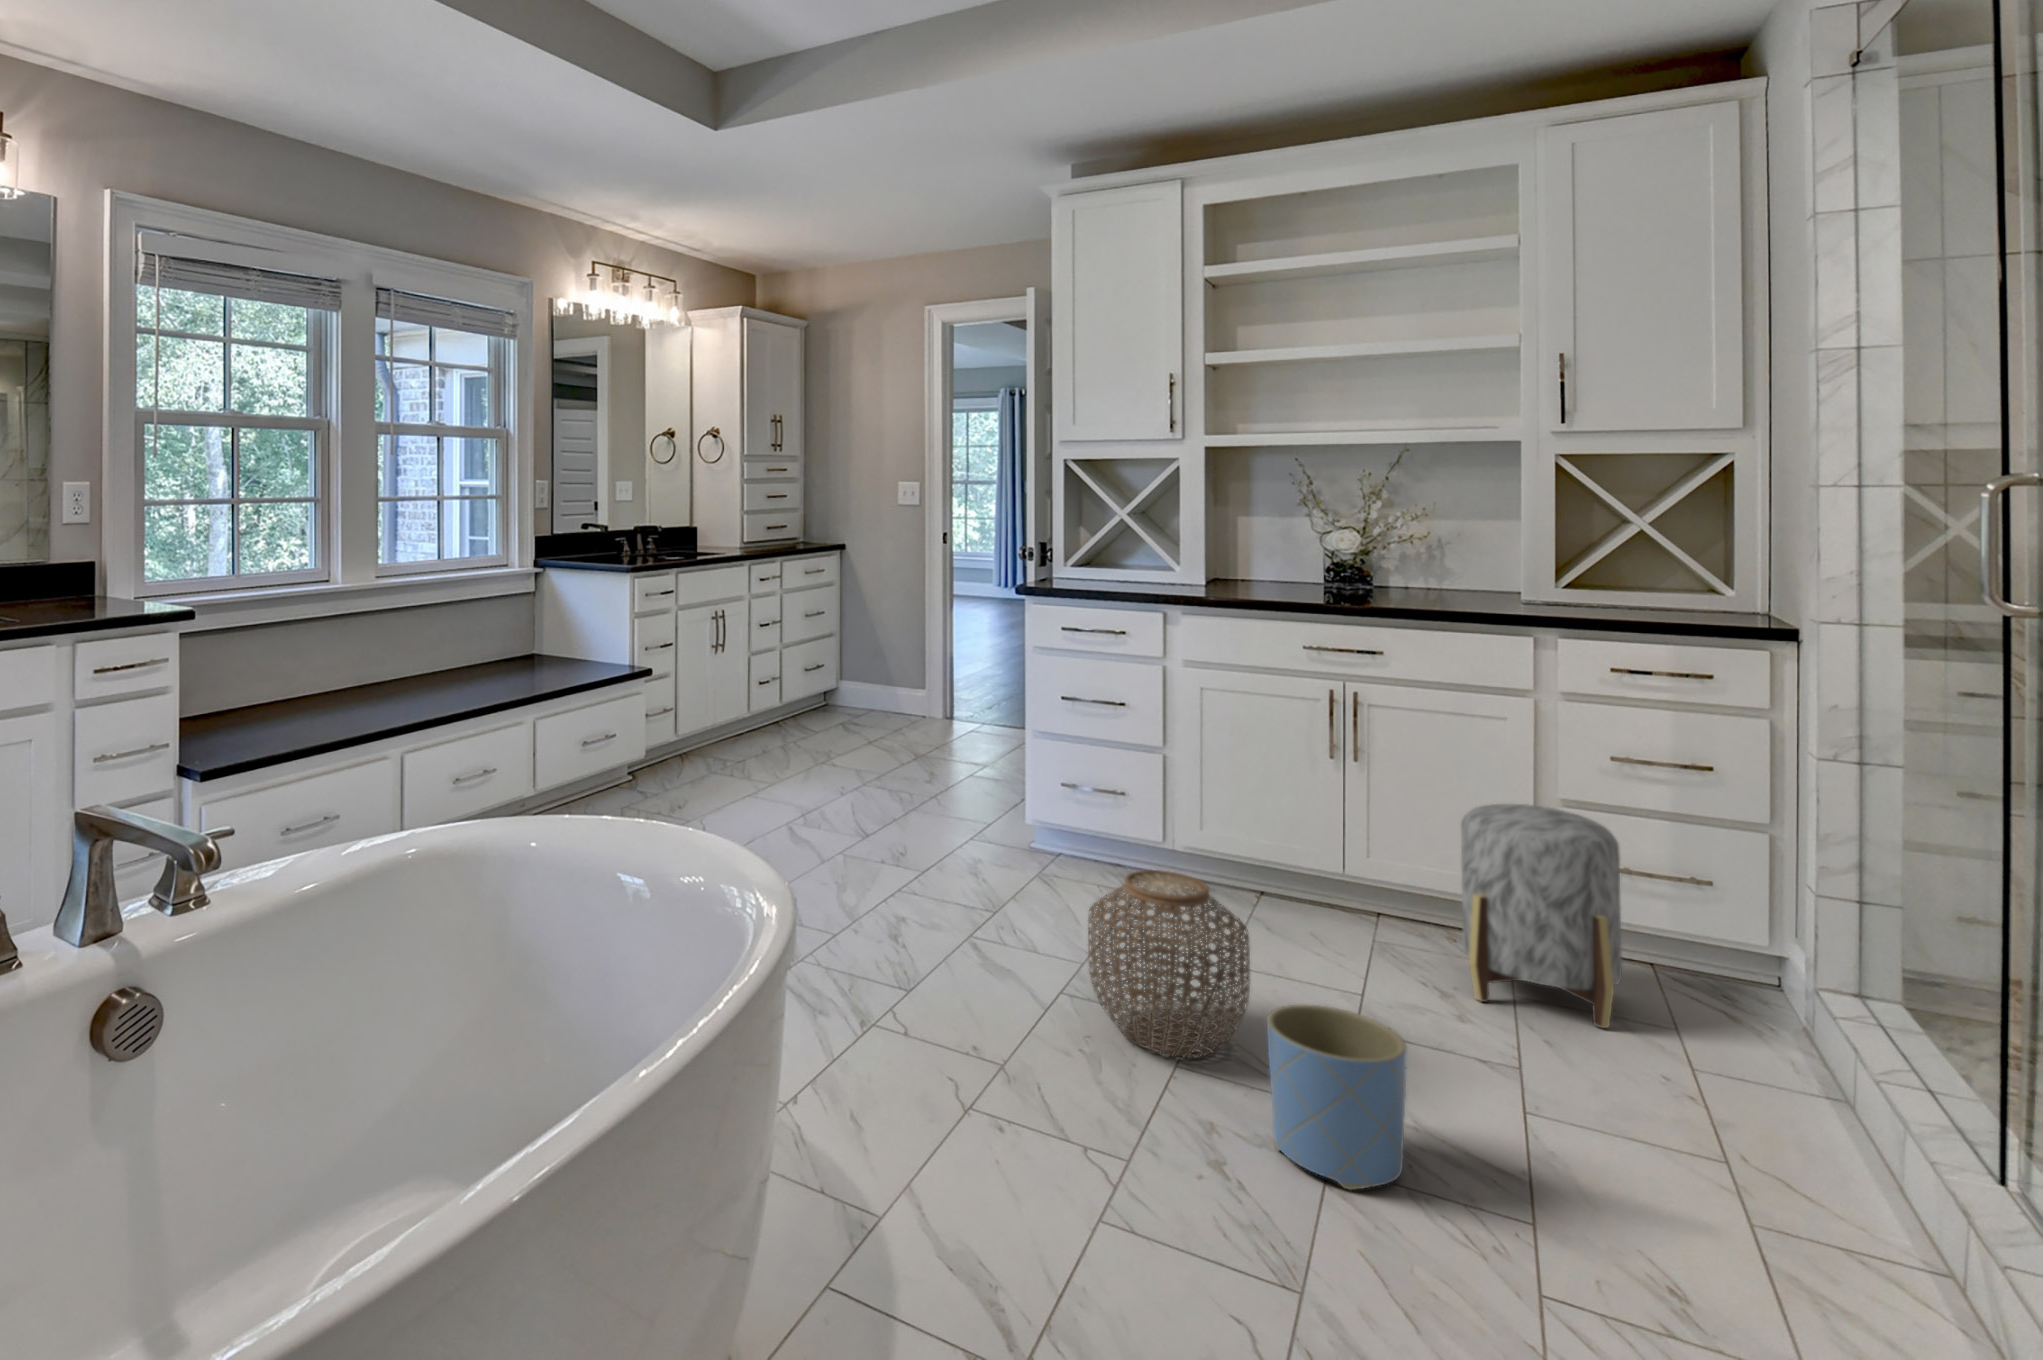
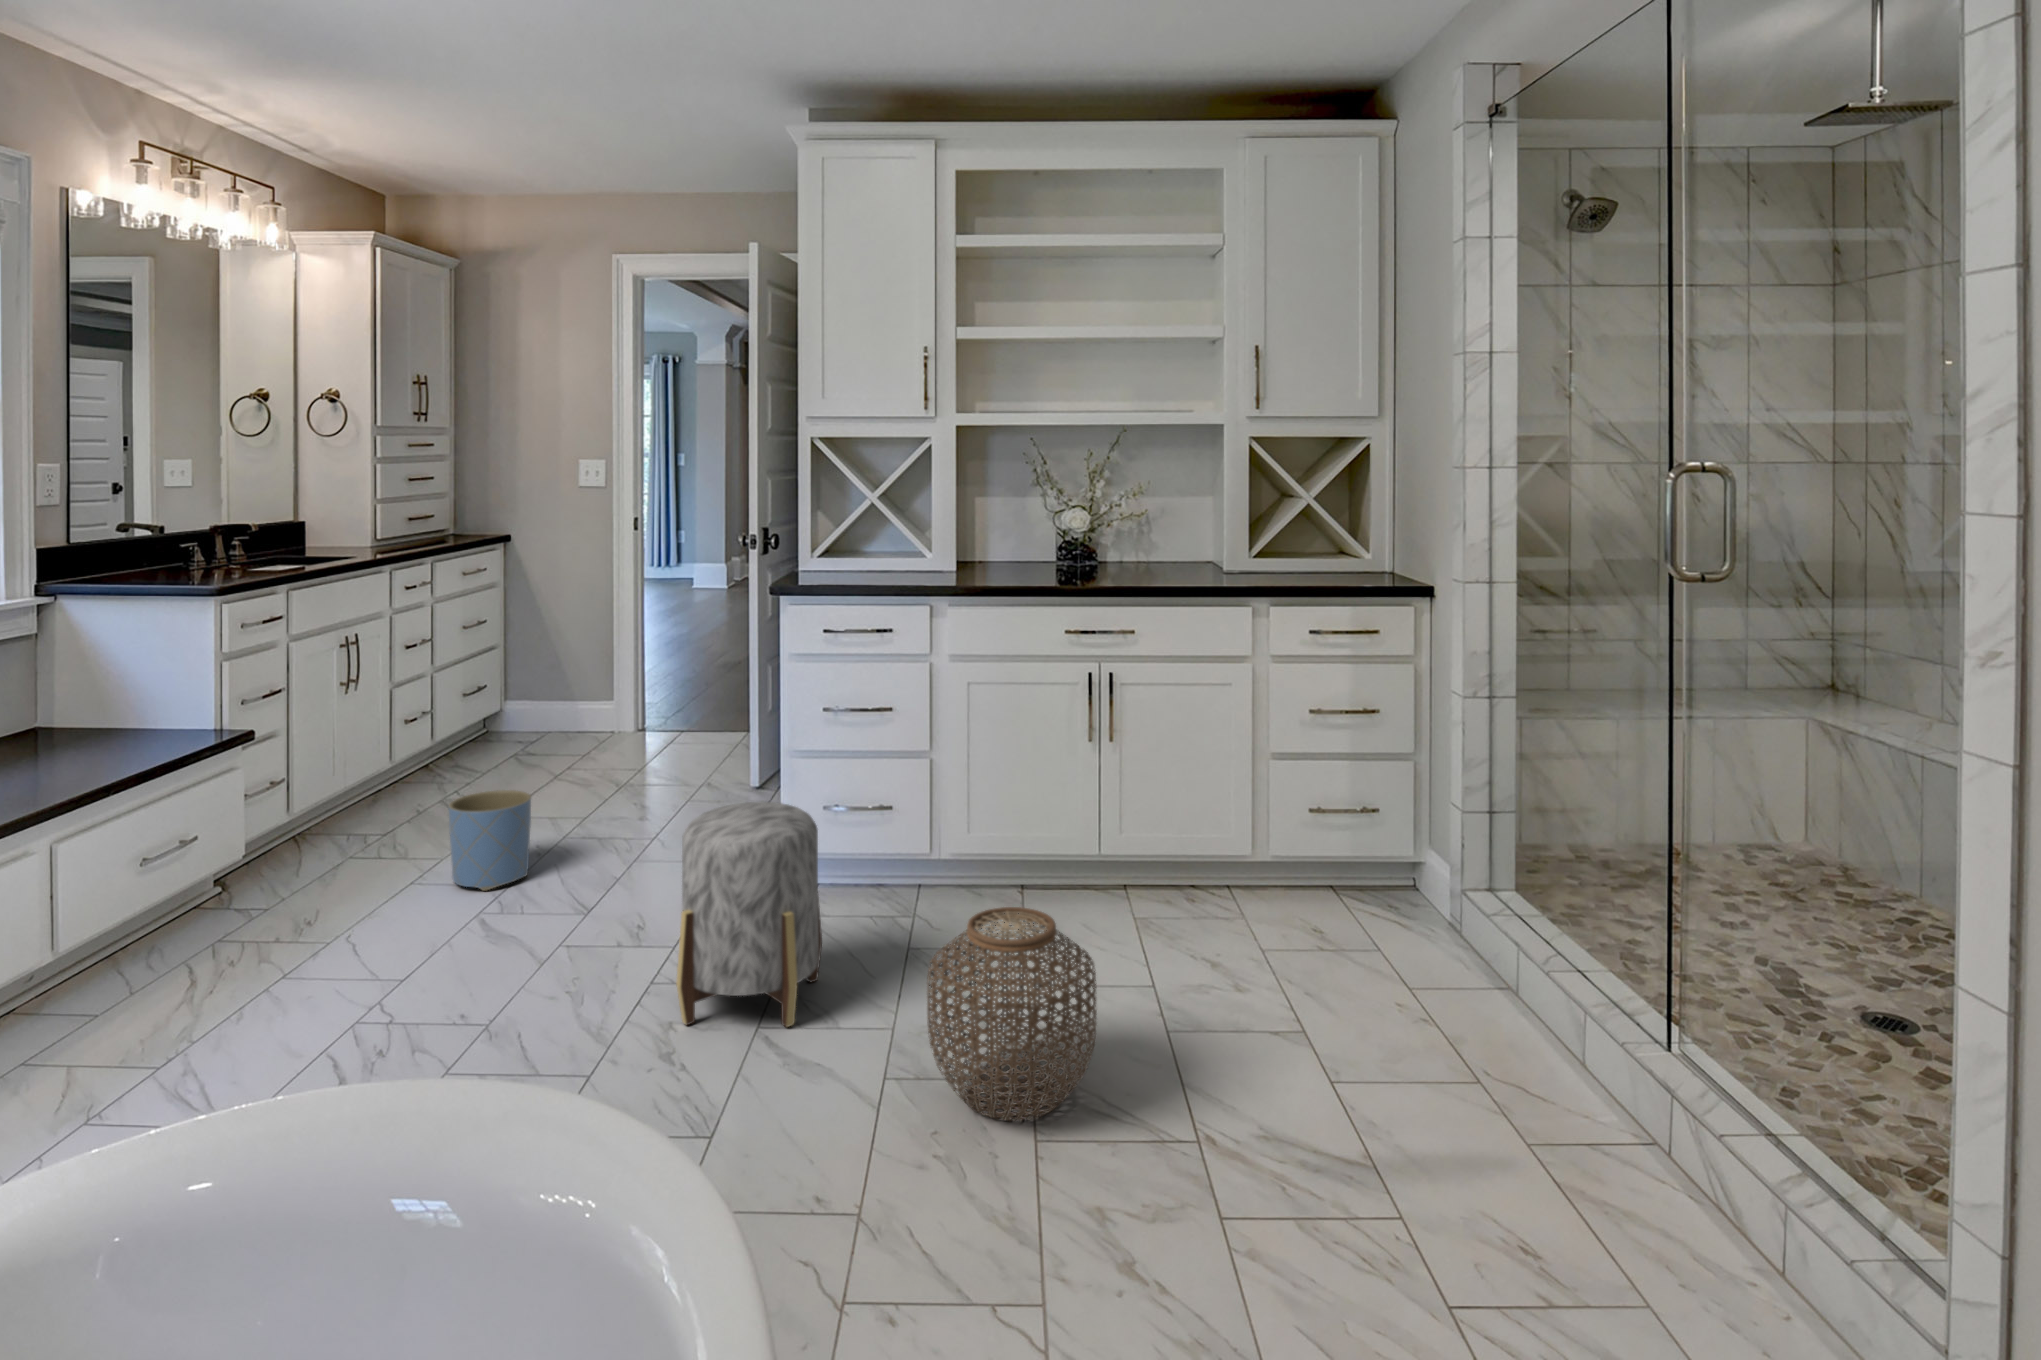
stool: present [1461,804,1622,1028] -> present [676,802,822,1027]
planter: present [1267,1004,1407,1190] -> present [449,790,531,891]

